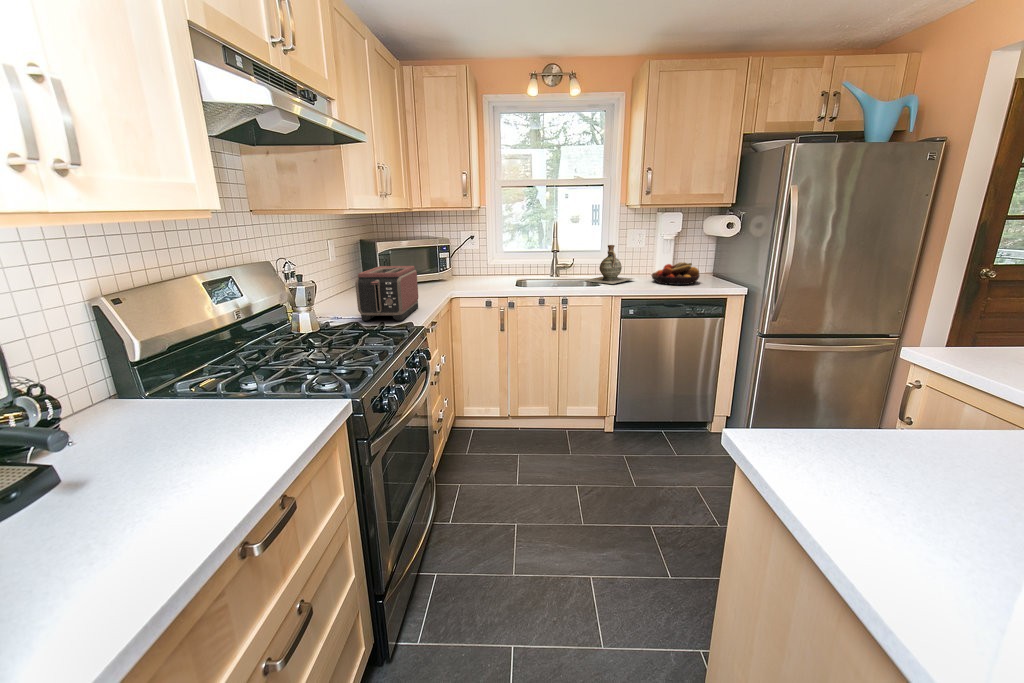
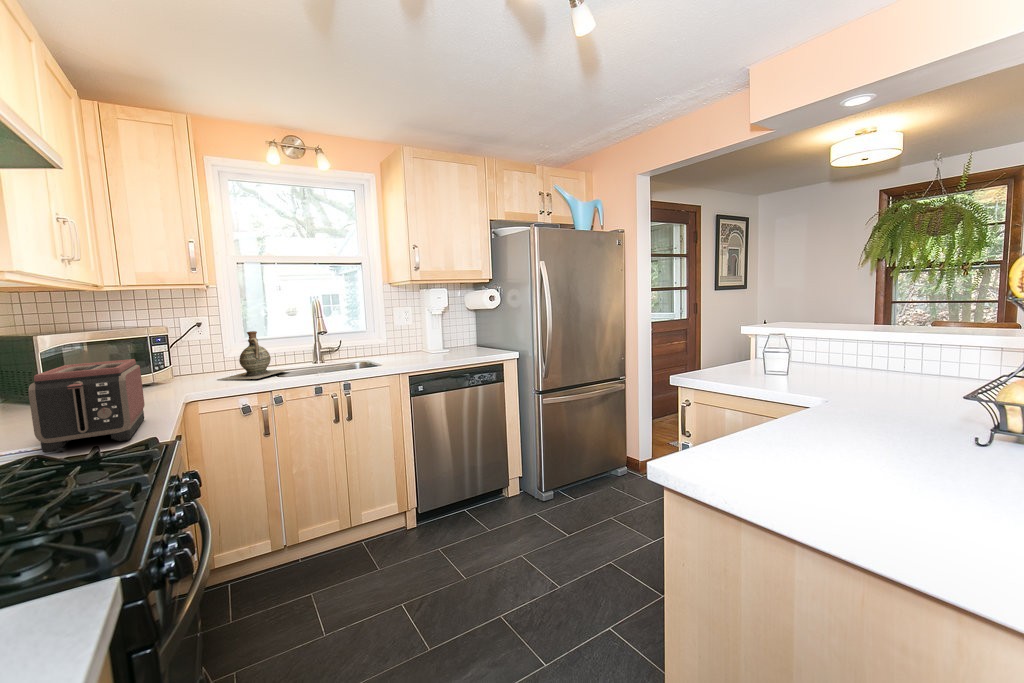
ceramic jug: present [584,245,633,284] -> present [218,331,289,380]
fruit bowl: present [651,262,700,285] -> none [428,334,474,357]

